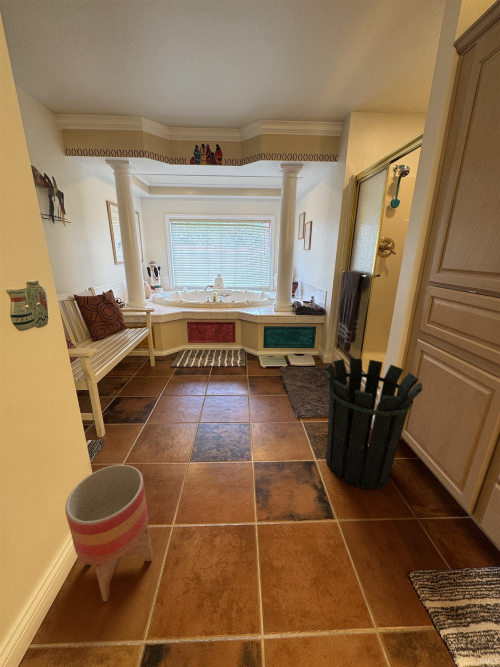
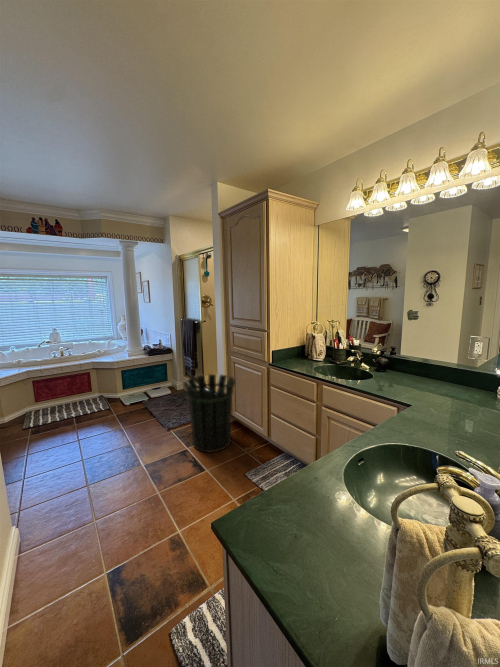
planter: present [65,465,153,601] -> none [23,476,90,572]

